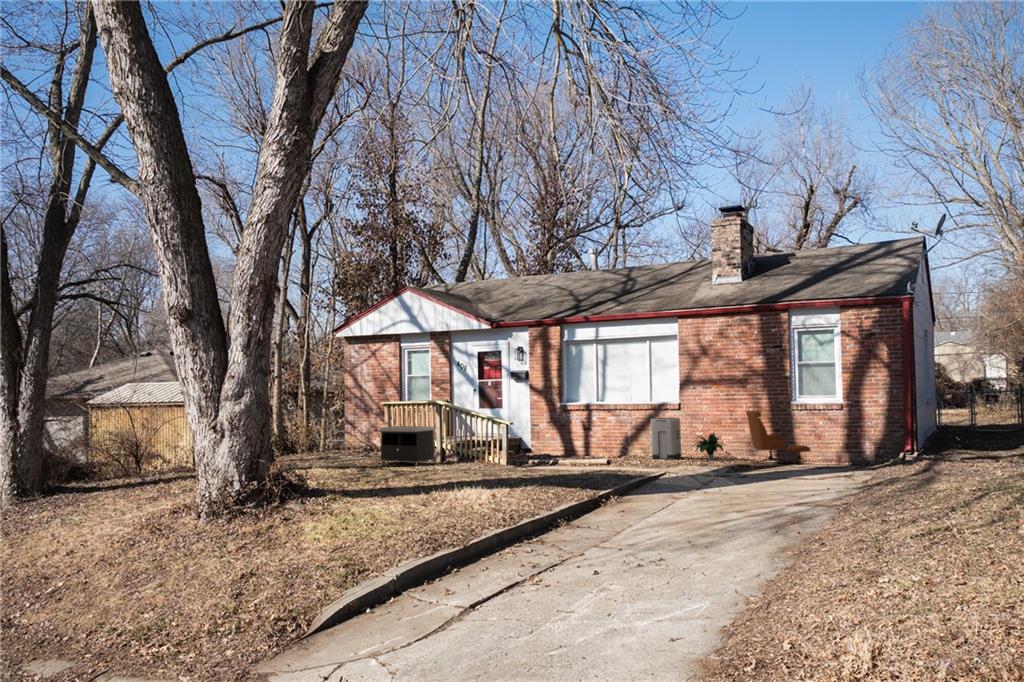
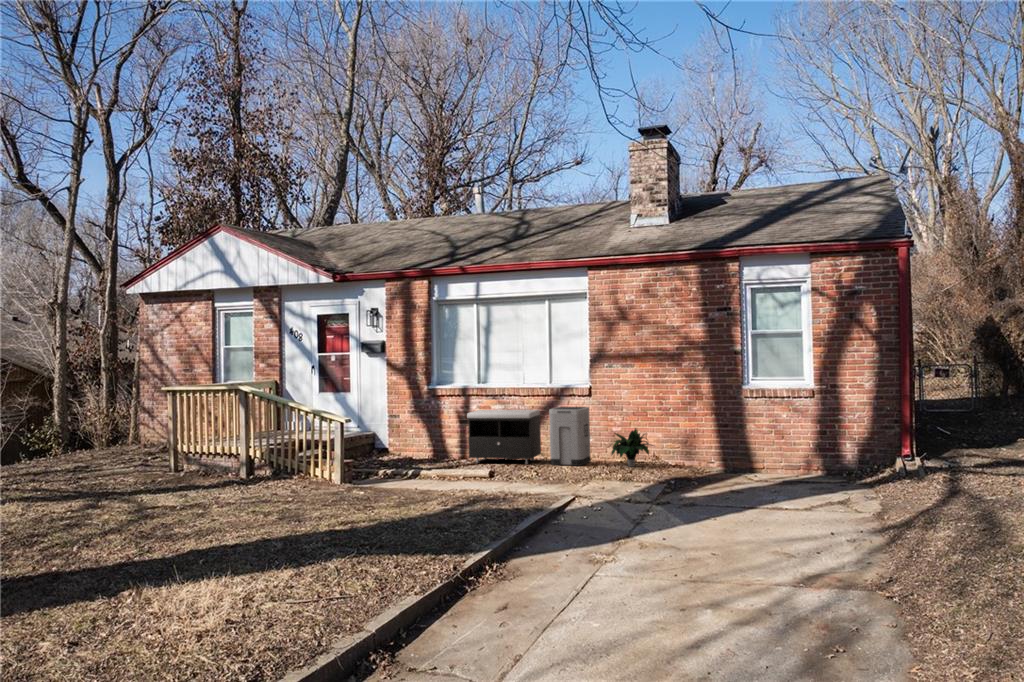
lounge chair: present [746,411,811,463] -> none [684,399,770,475]
storage bench: present [379,426,434,465] -> present [467,410,541,464]

